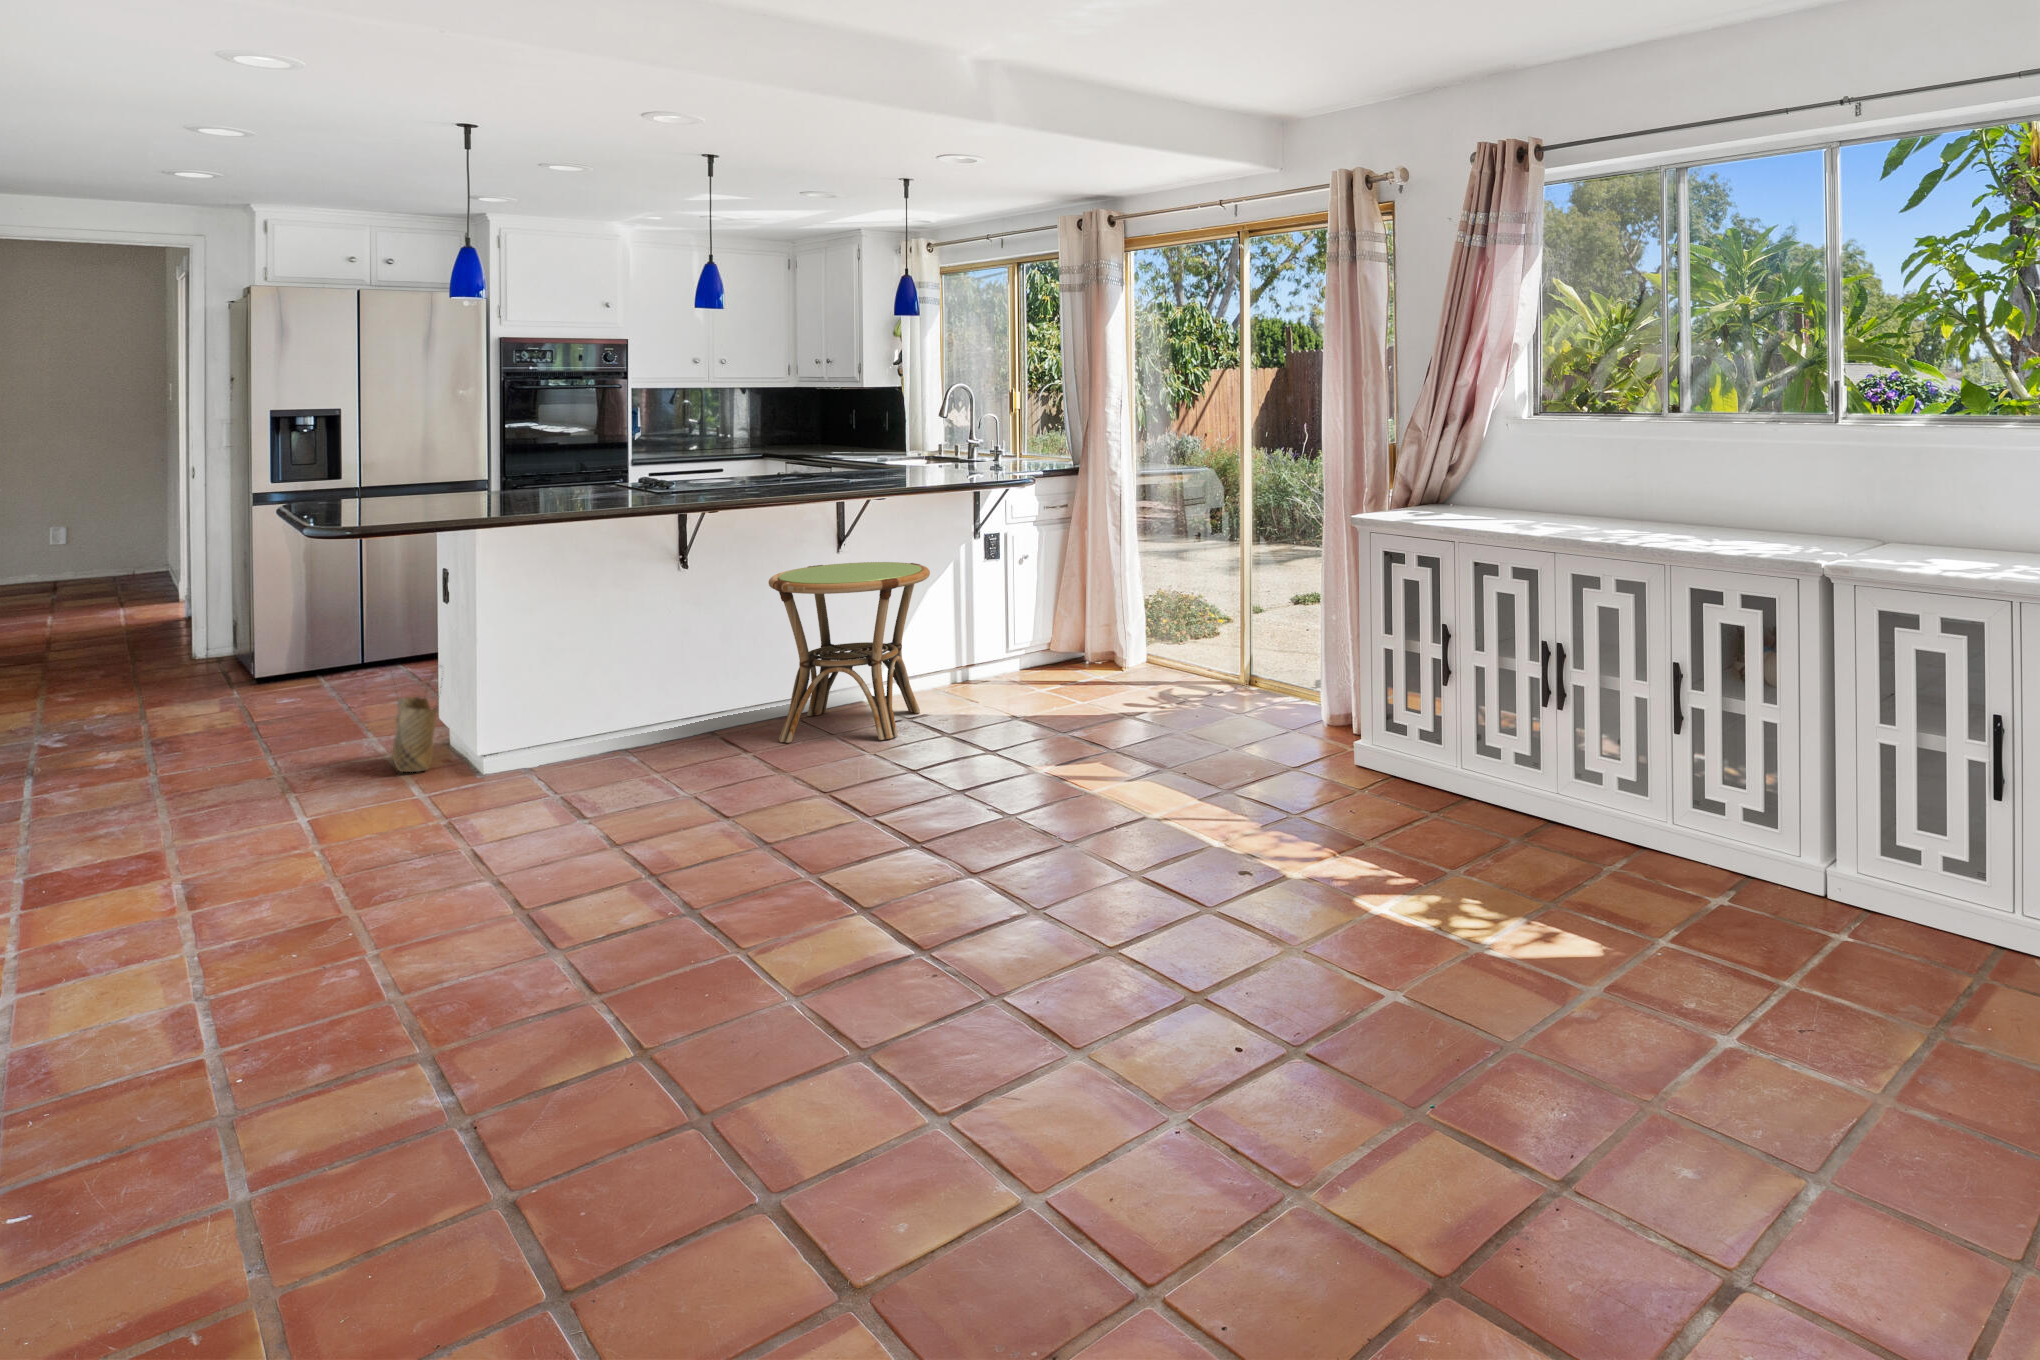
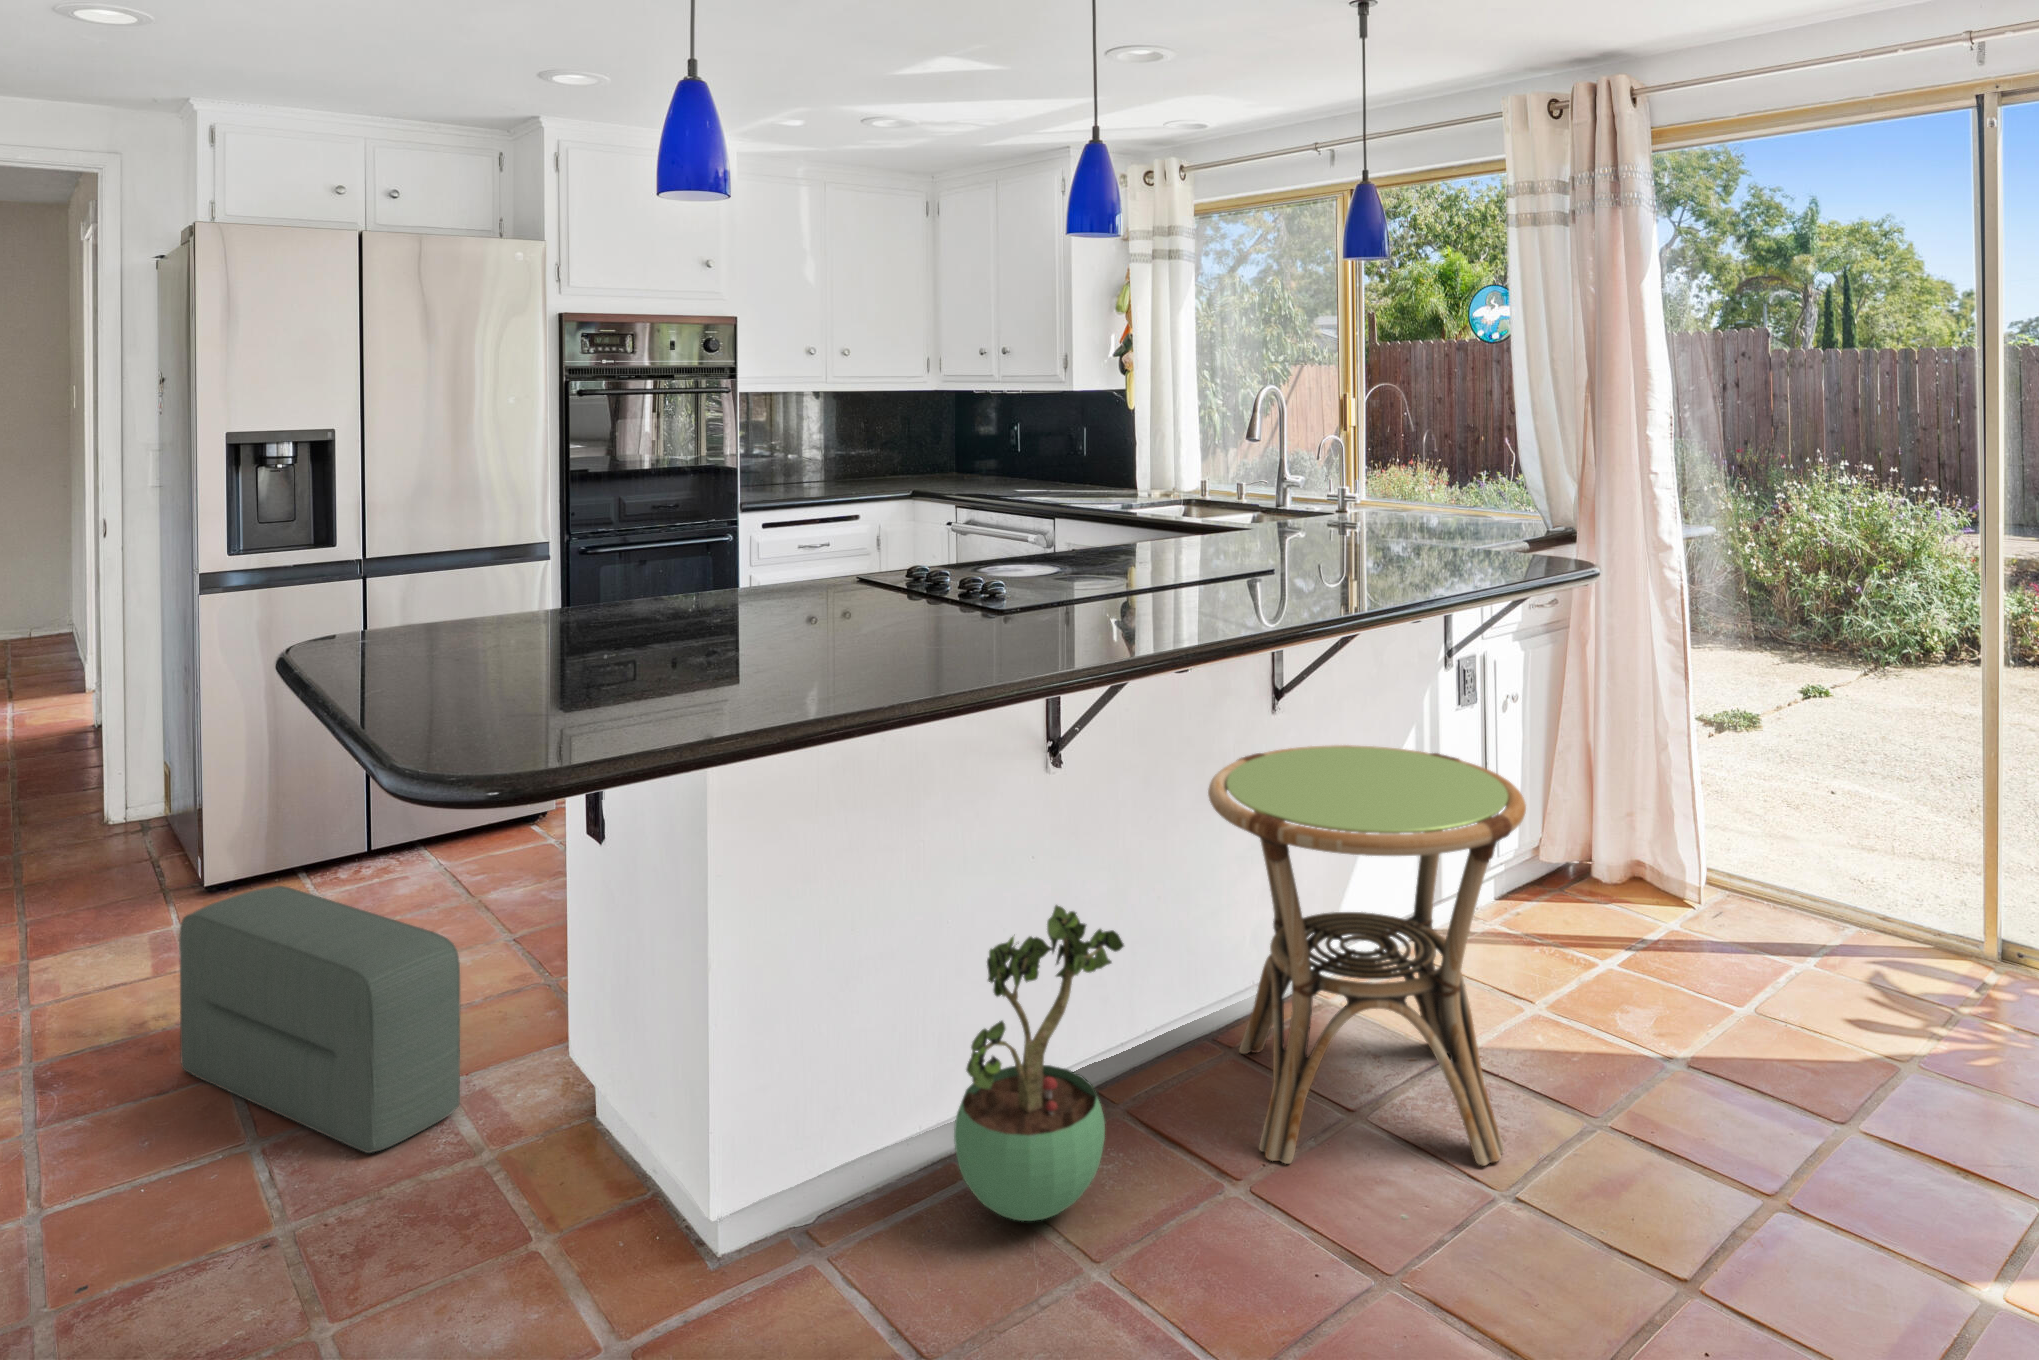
potted plant: none [609,617,703,758] -> present [954,905,1124,1221]
pouf: none [232,645,381,754] -> present [179,886,460,1153]
woven basket: present [392,683,437,772] -> none [503,992,608,1251]

